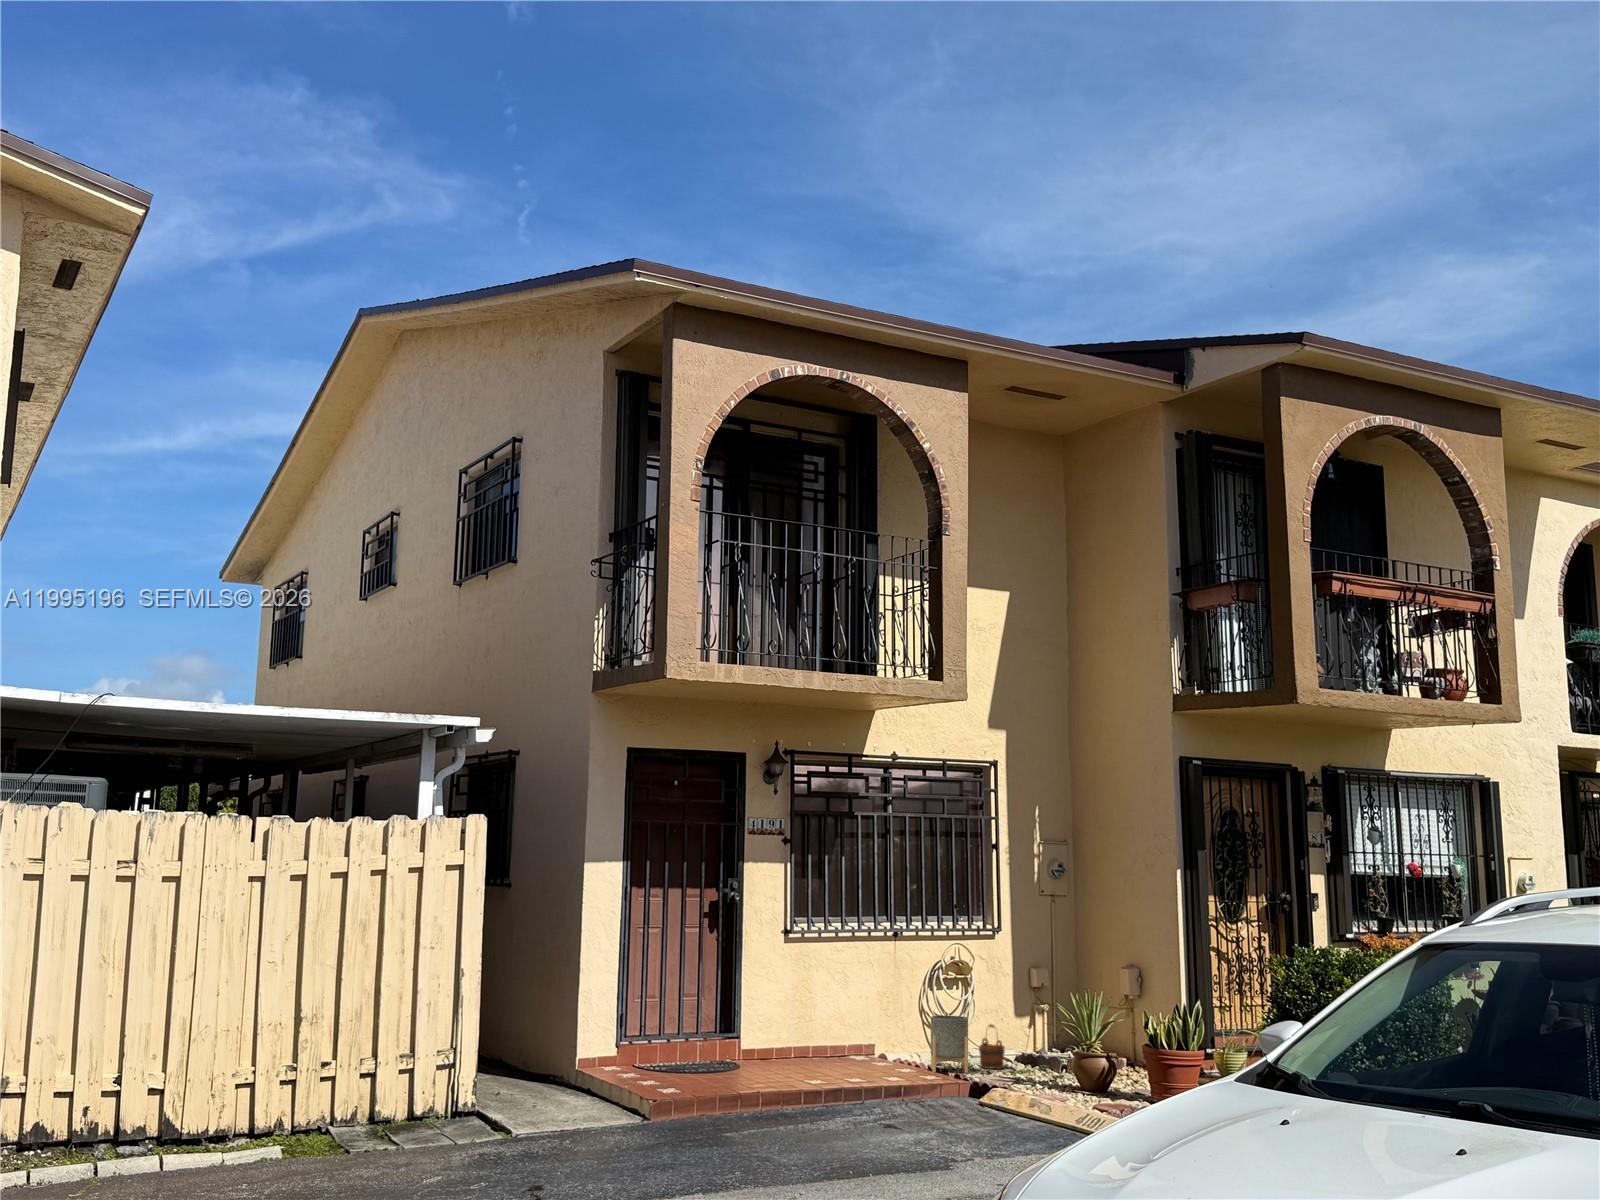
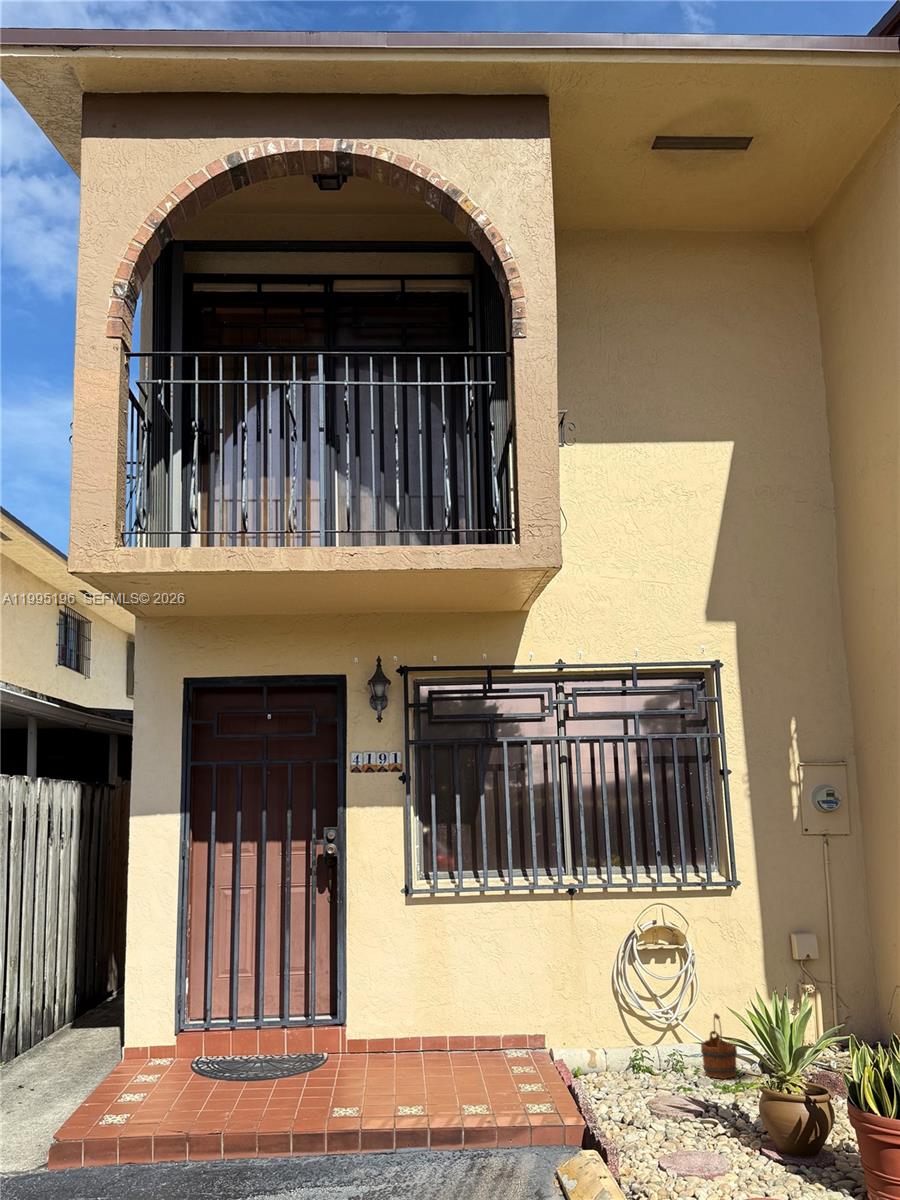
planter: present [931,1015,968,1073] -> none [614,1000,675,1086]

